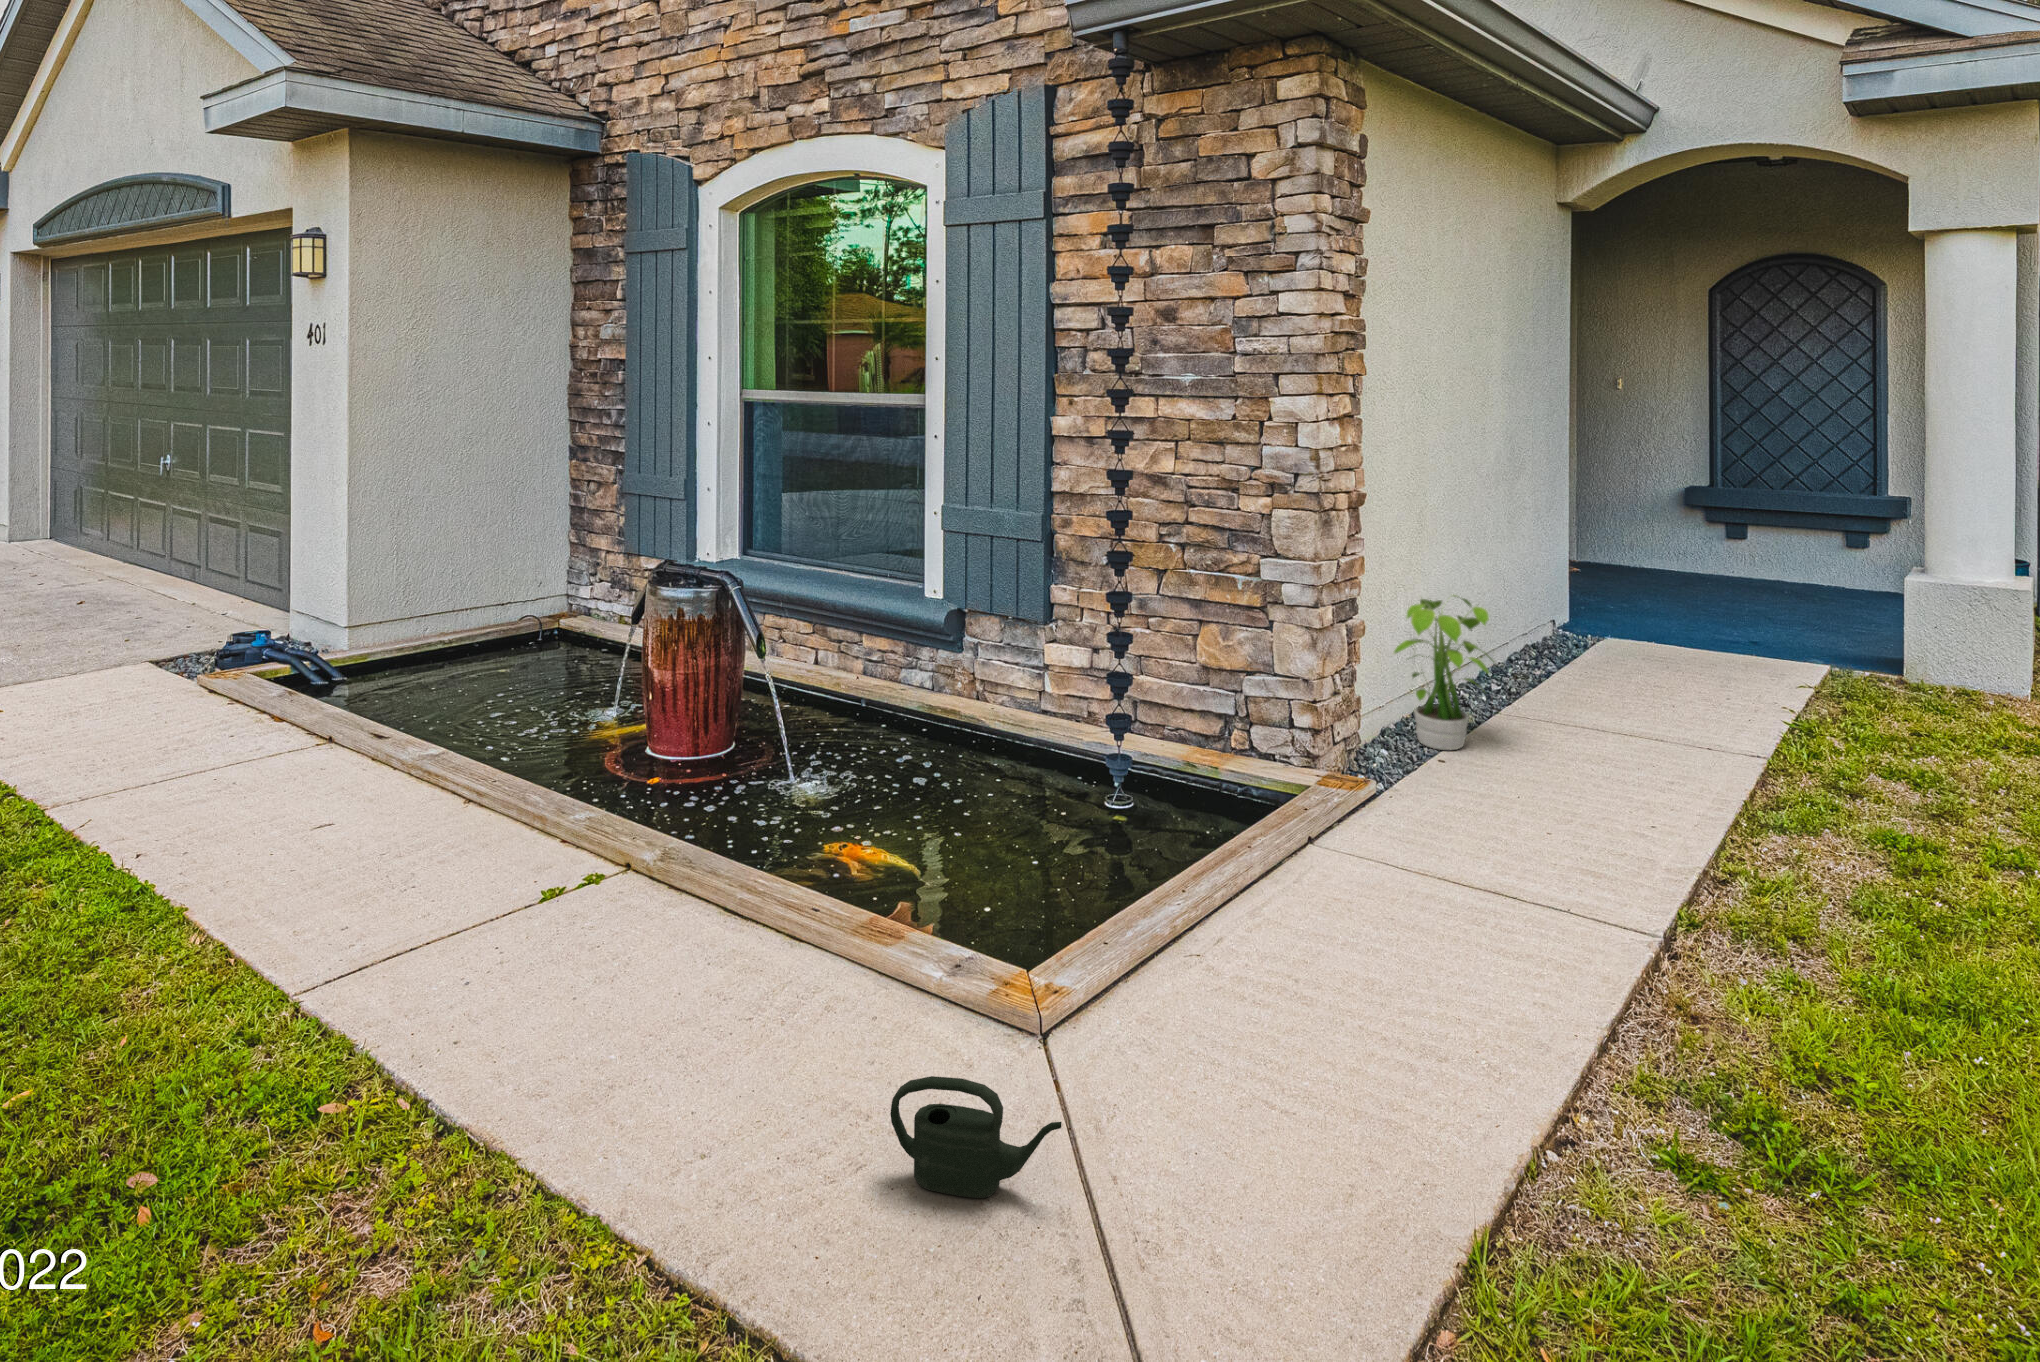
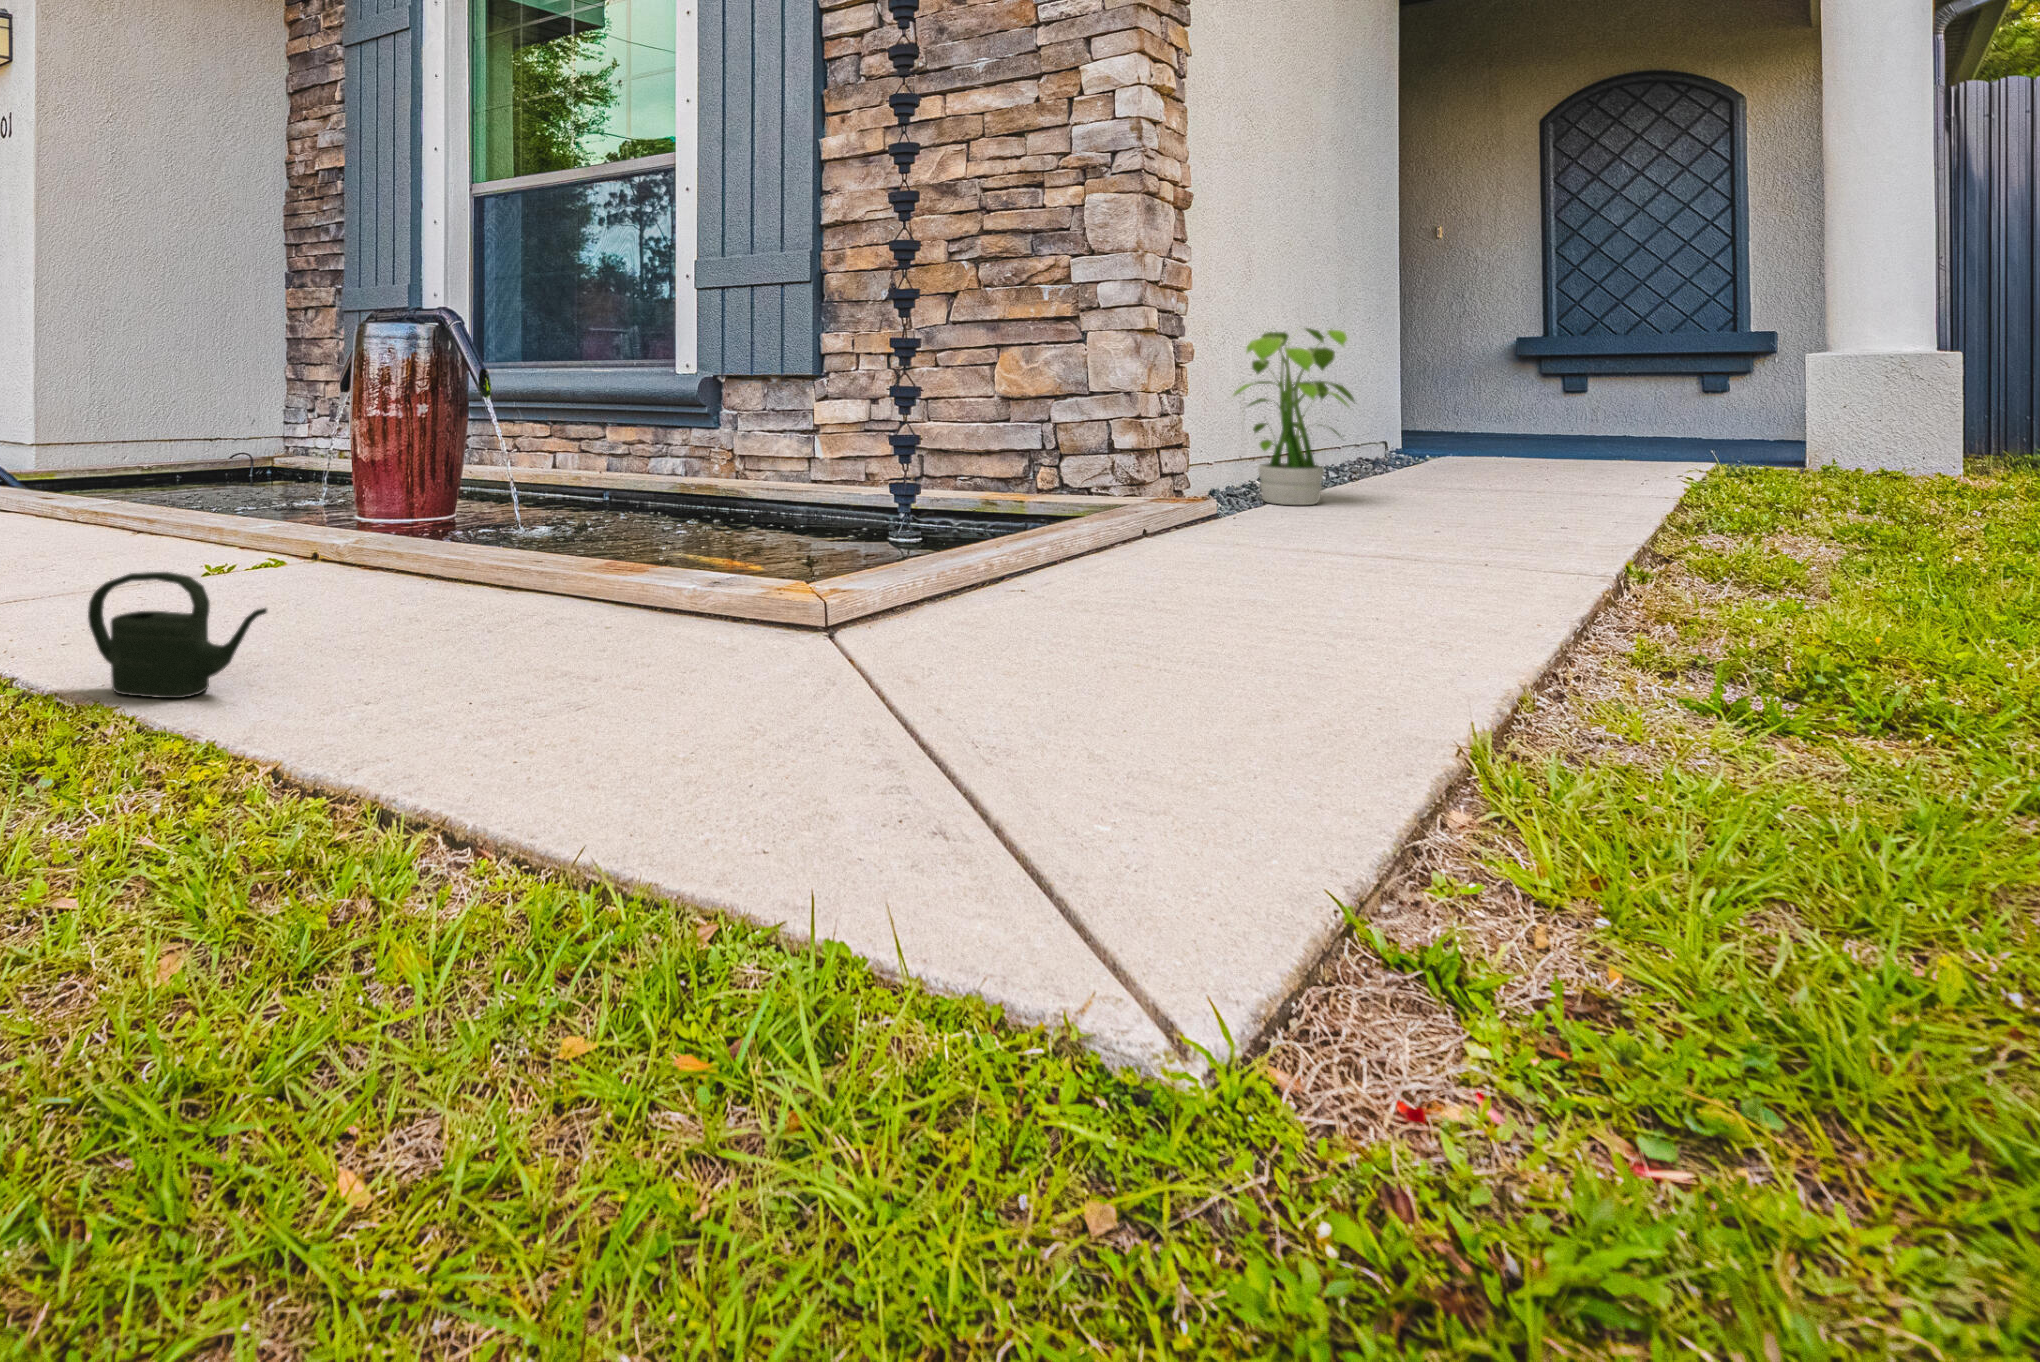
watering can: present [890,1076,1062,1198] -> present [88,572,267,698]

